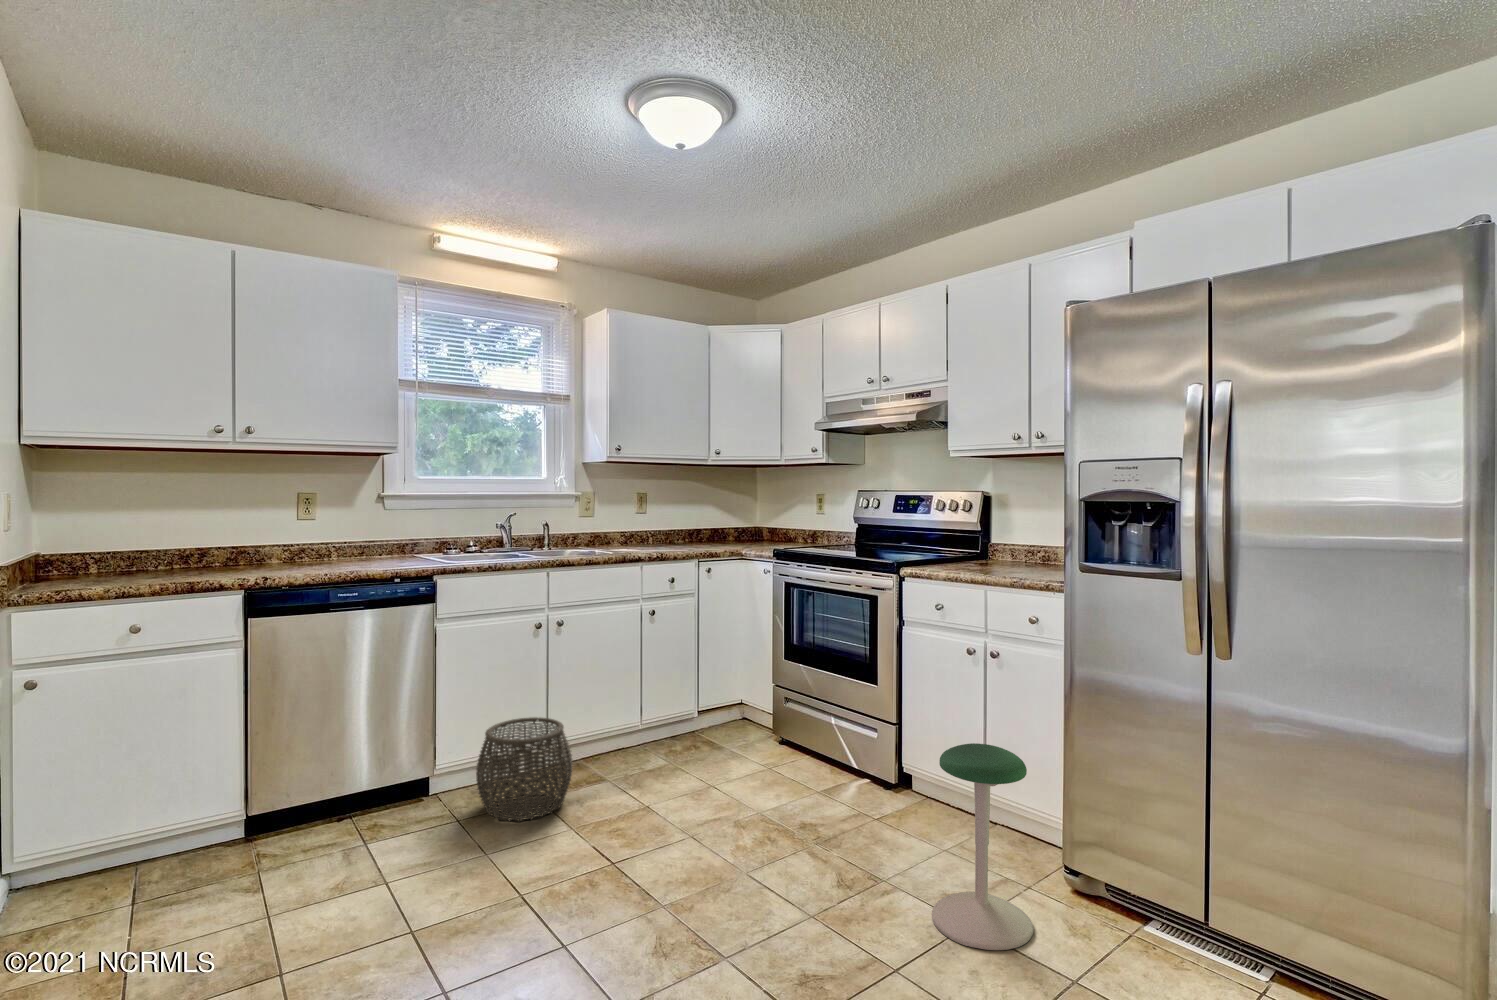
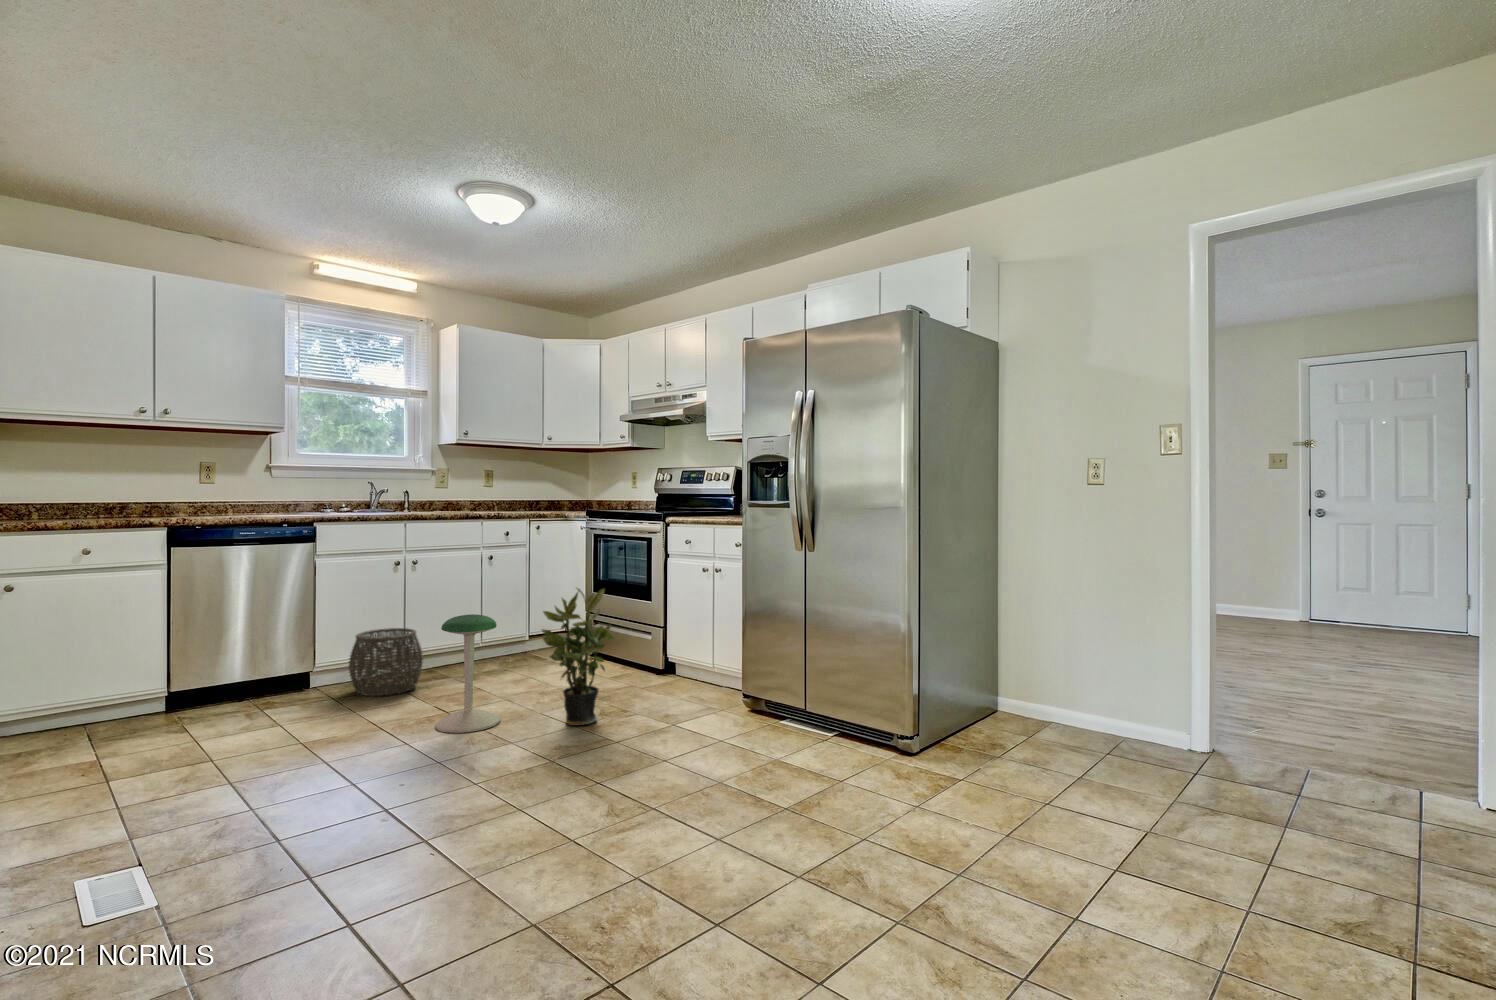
potted plant: none [757,693,865,919] -> present [542,588,614,726]
stool: present [932,743,1033,950] -> present [435,614,501,733]

